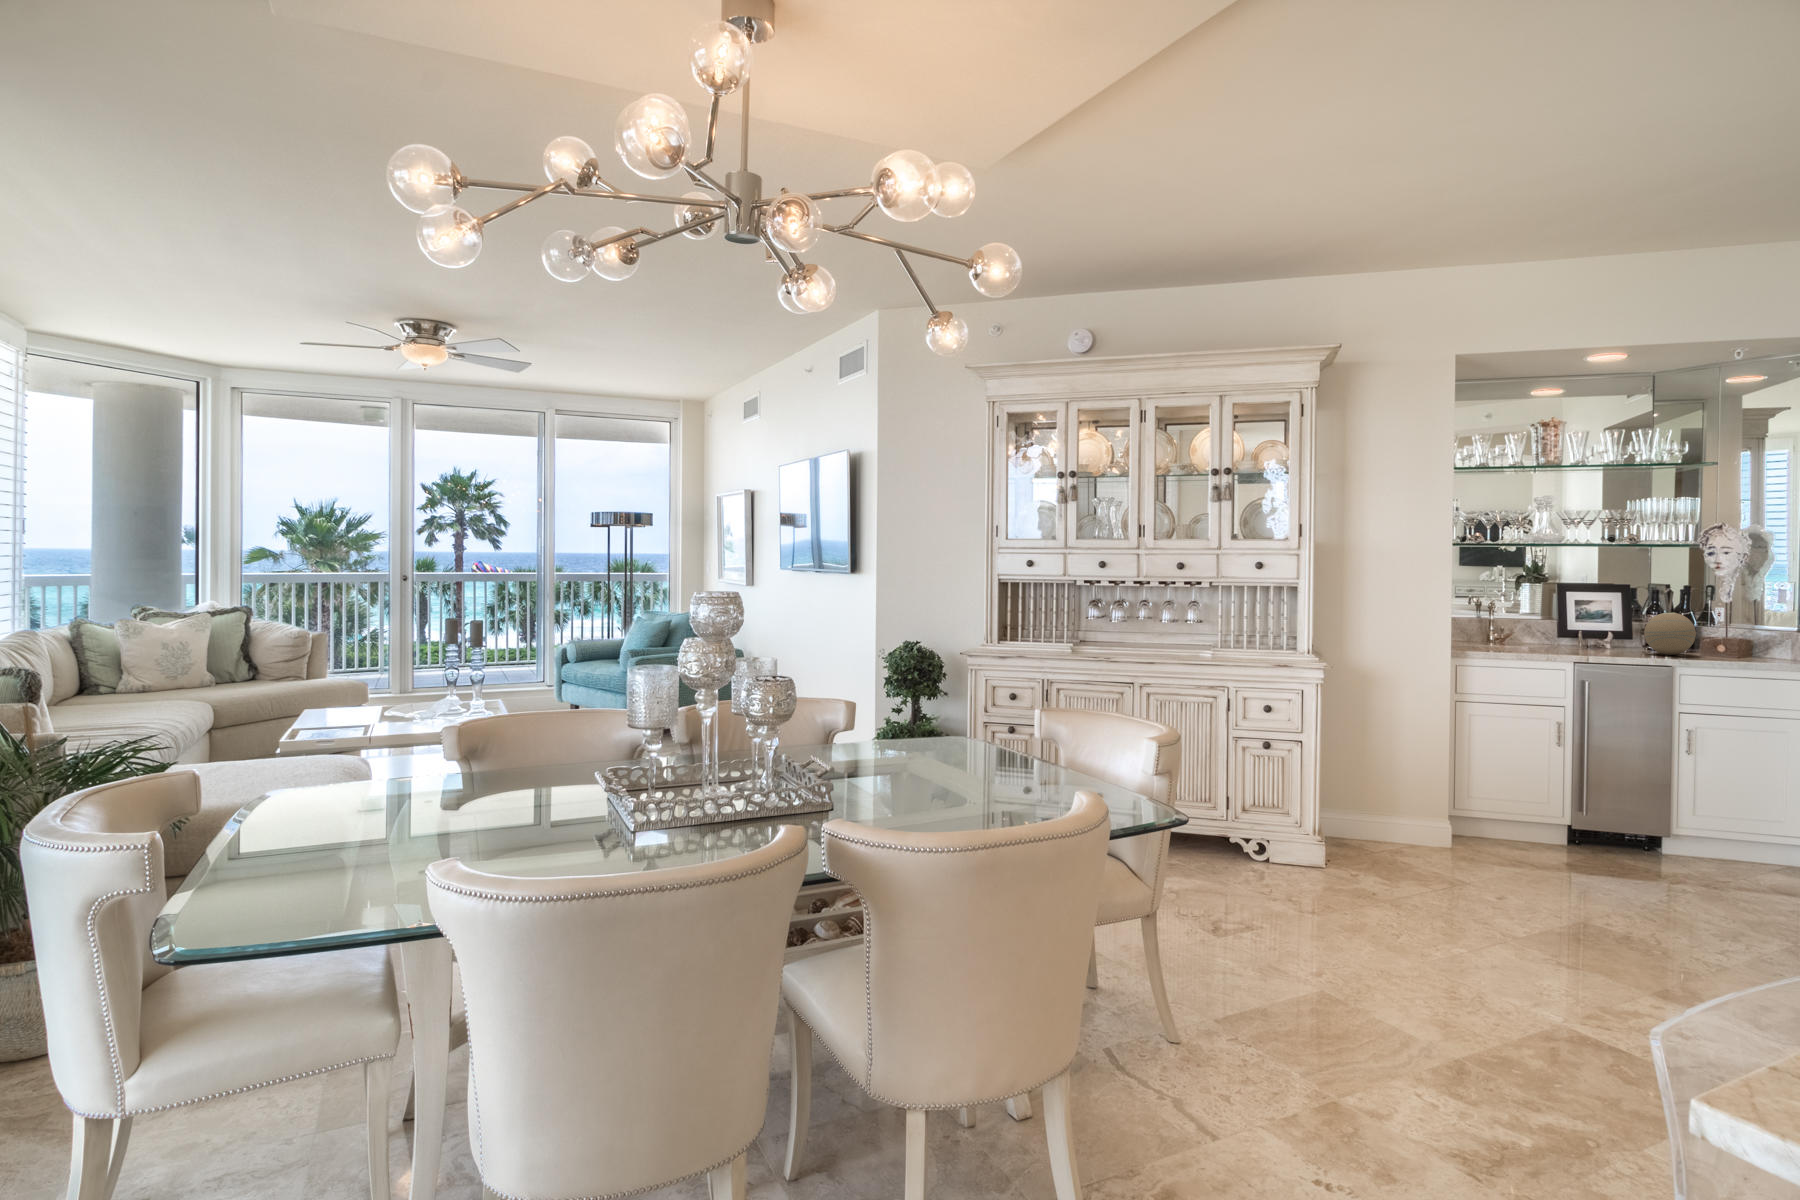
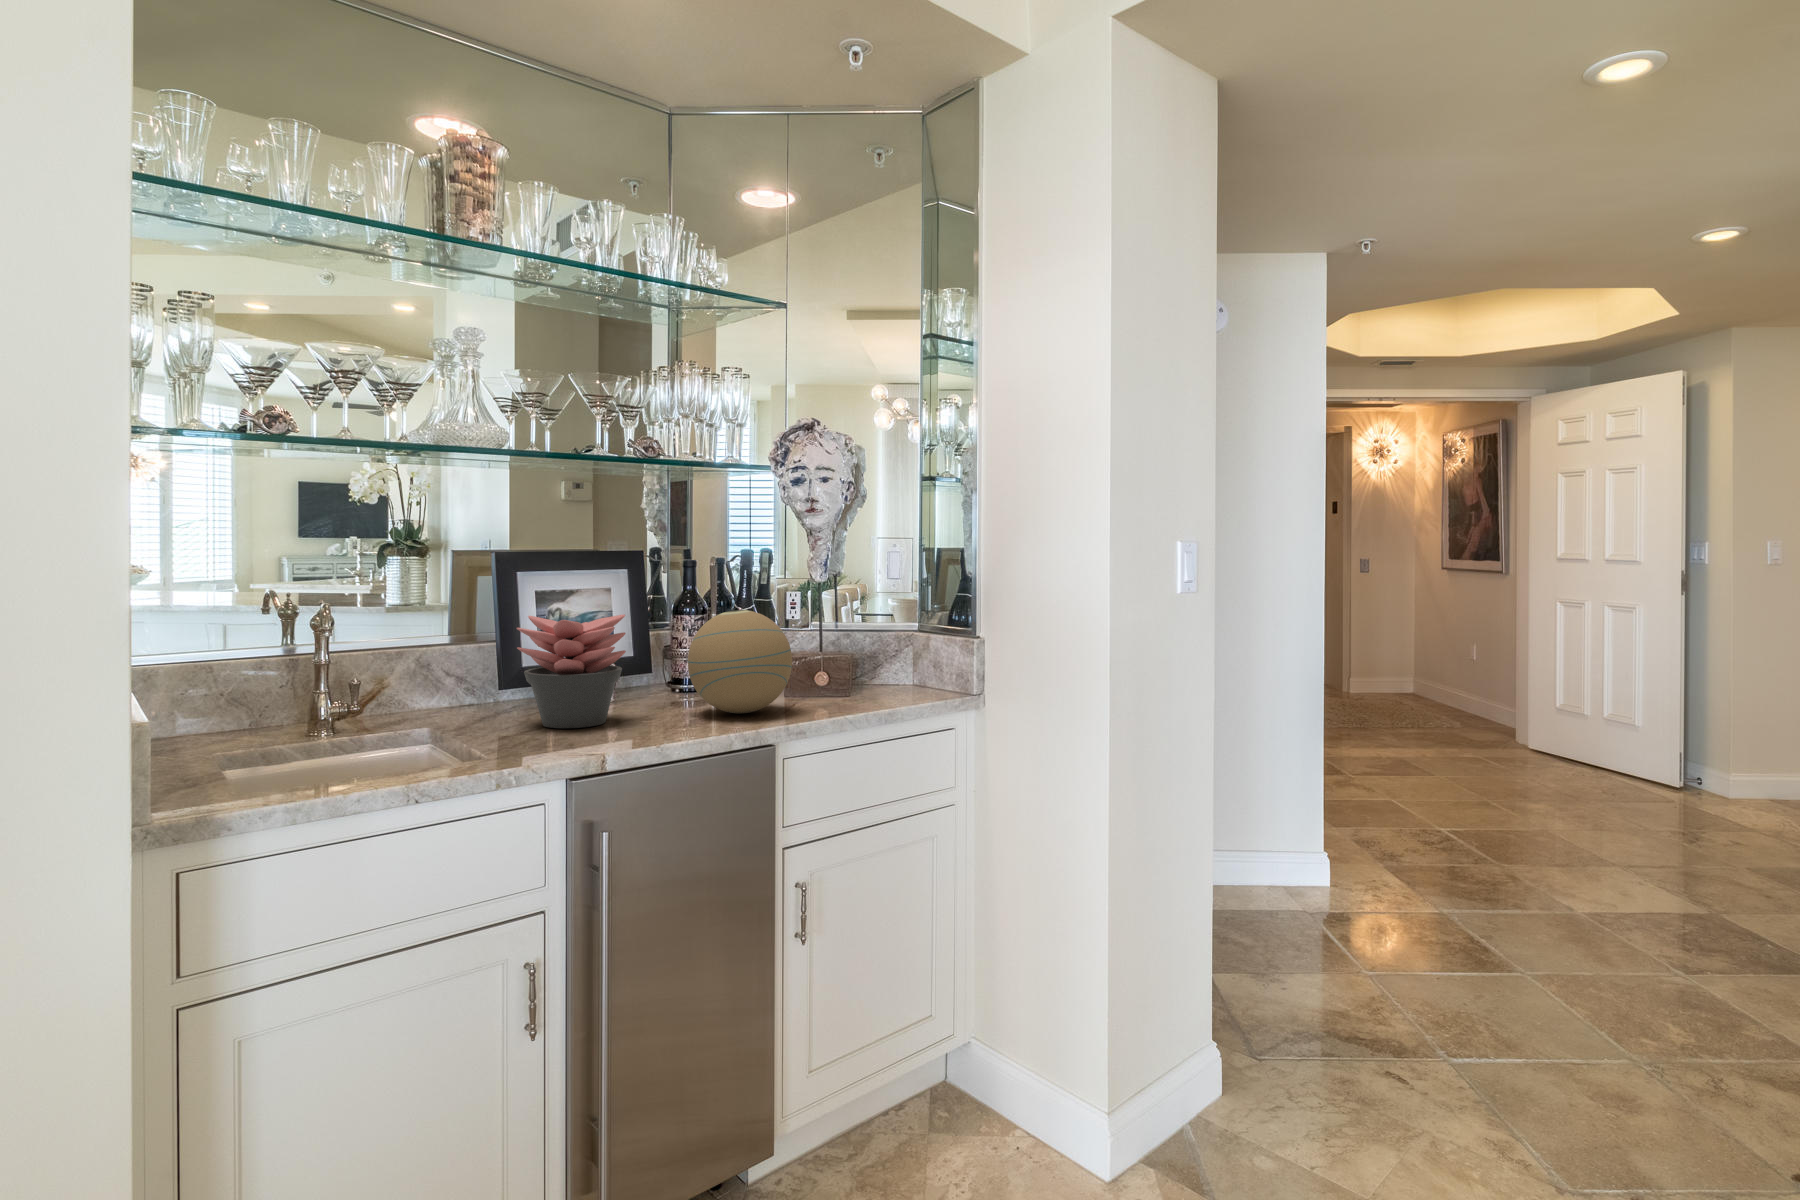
succulent plant: none [1571,610,1617,653] -> present [517,614,626,728]

